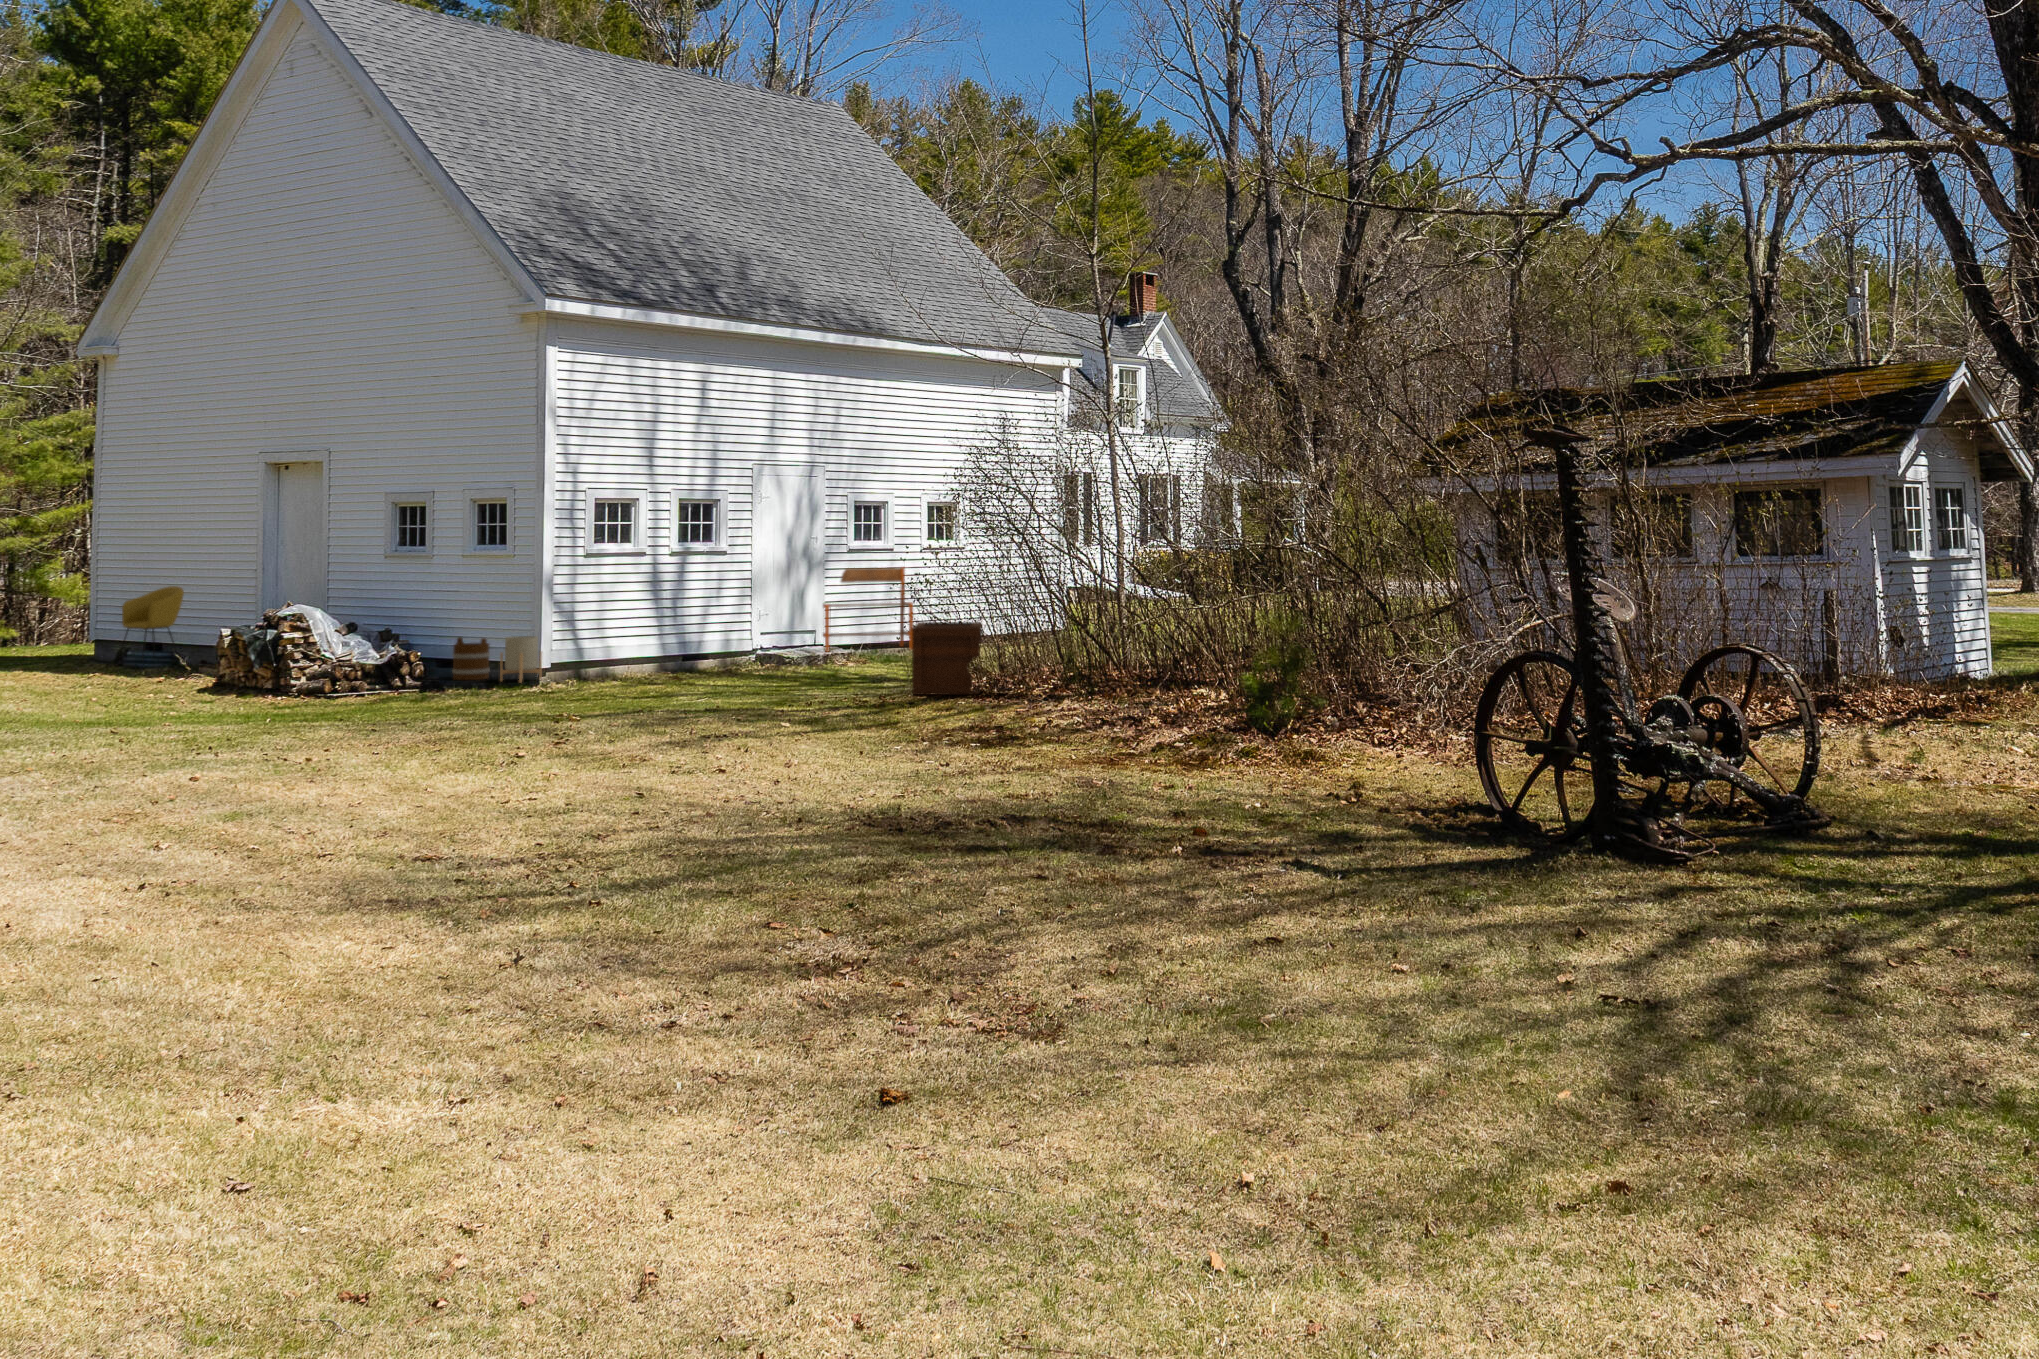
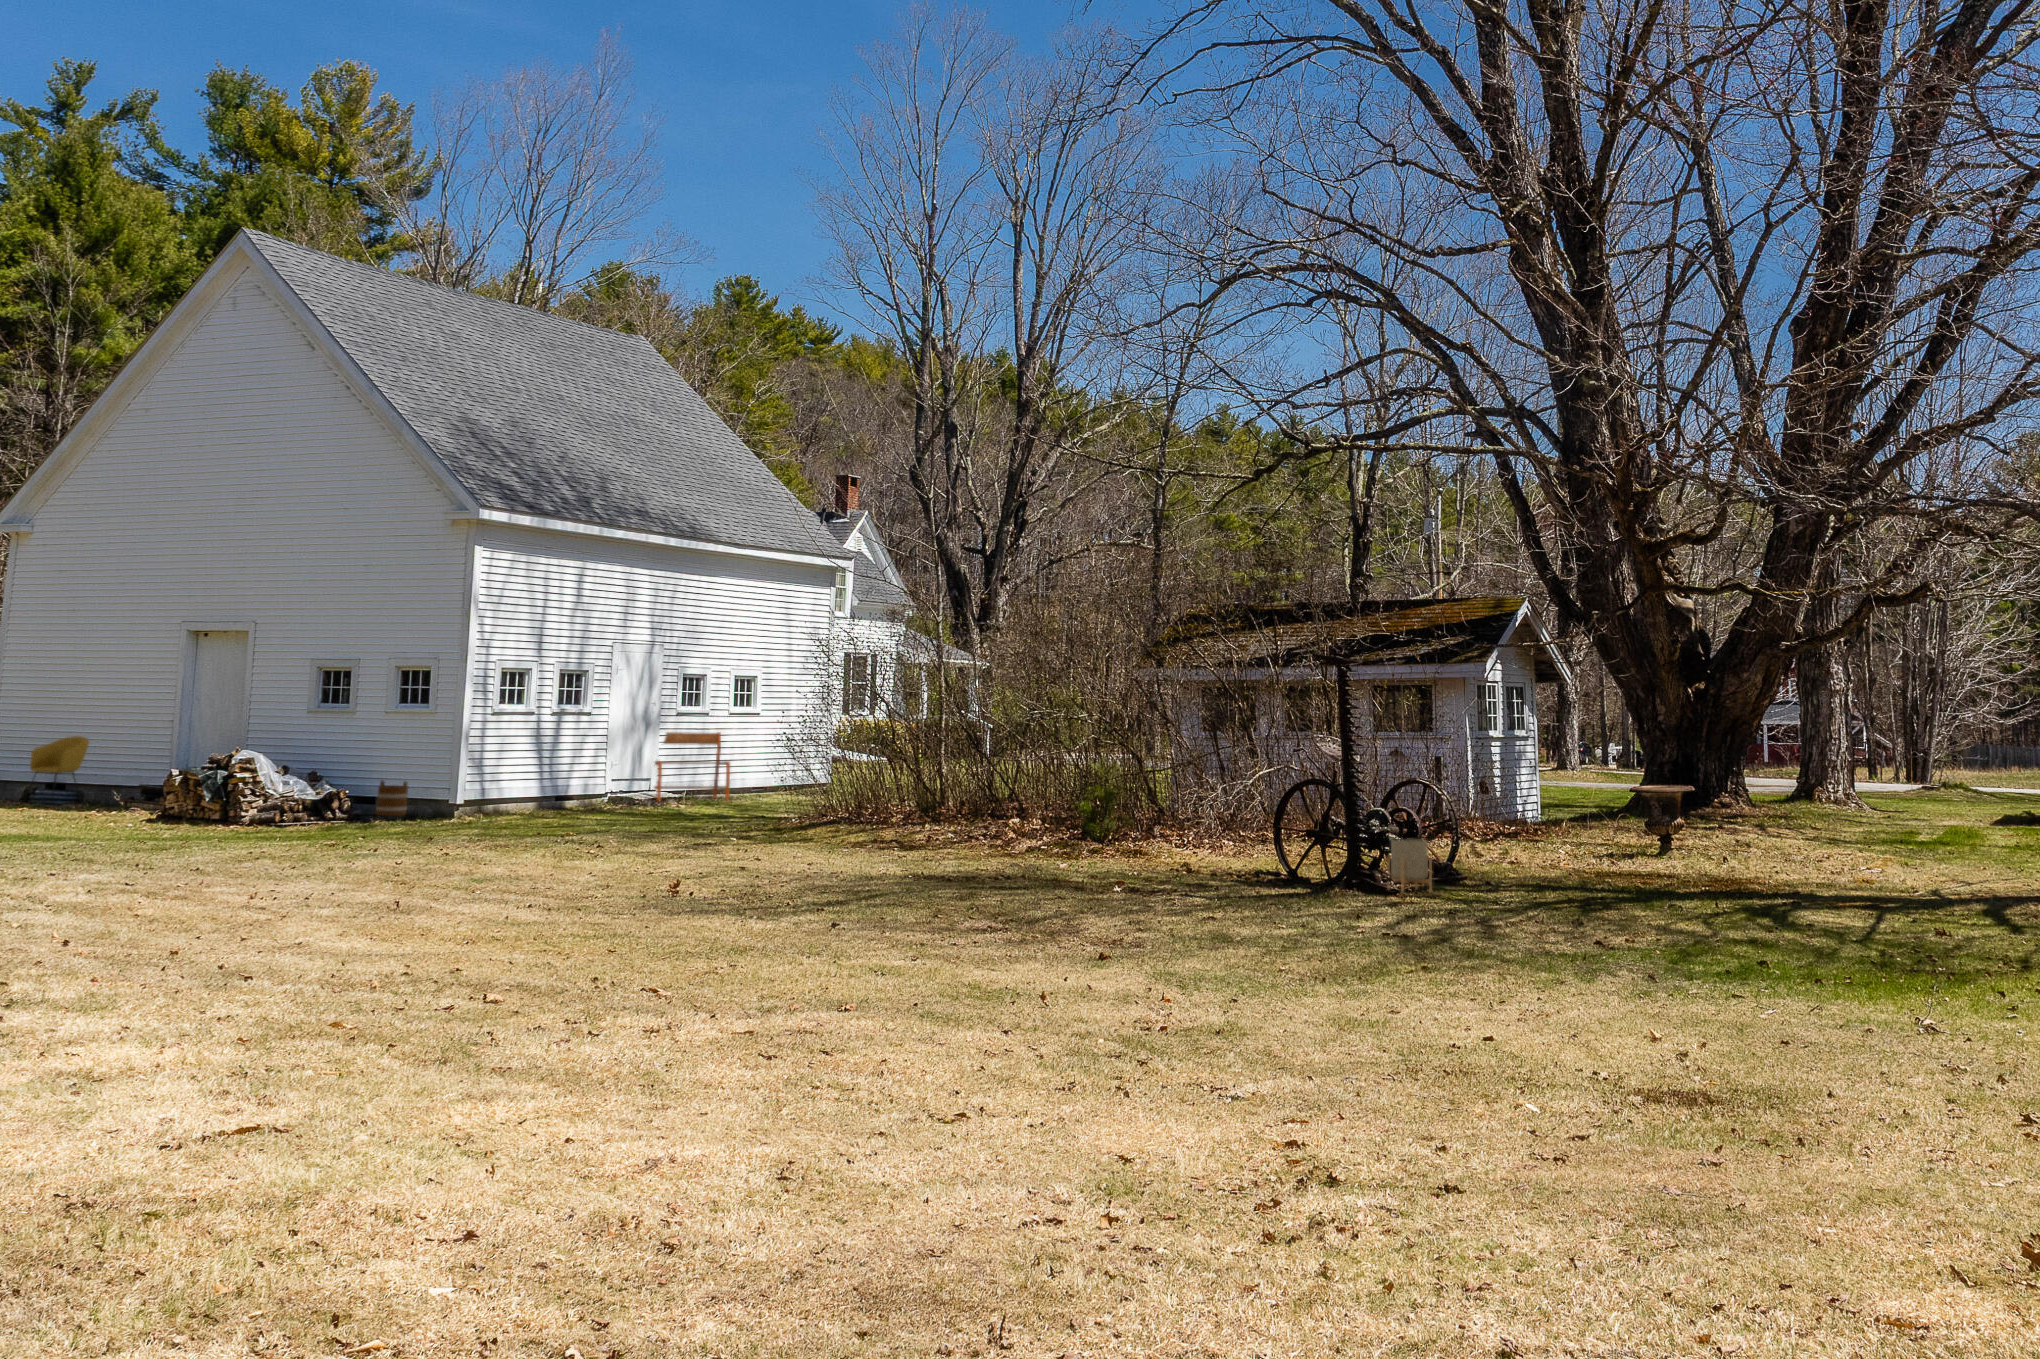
wooden crate: present [912,622,982,695] -> none [776,772,835,827]
planter: present [500,636,542,682] -> present [1387,839,1432,893]

